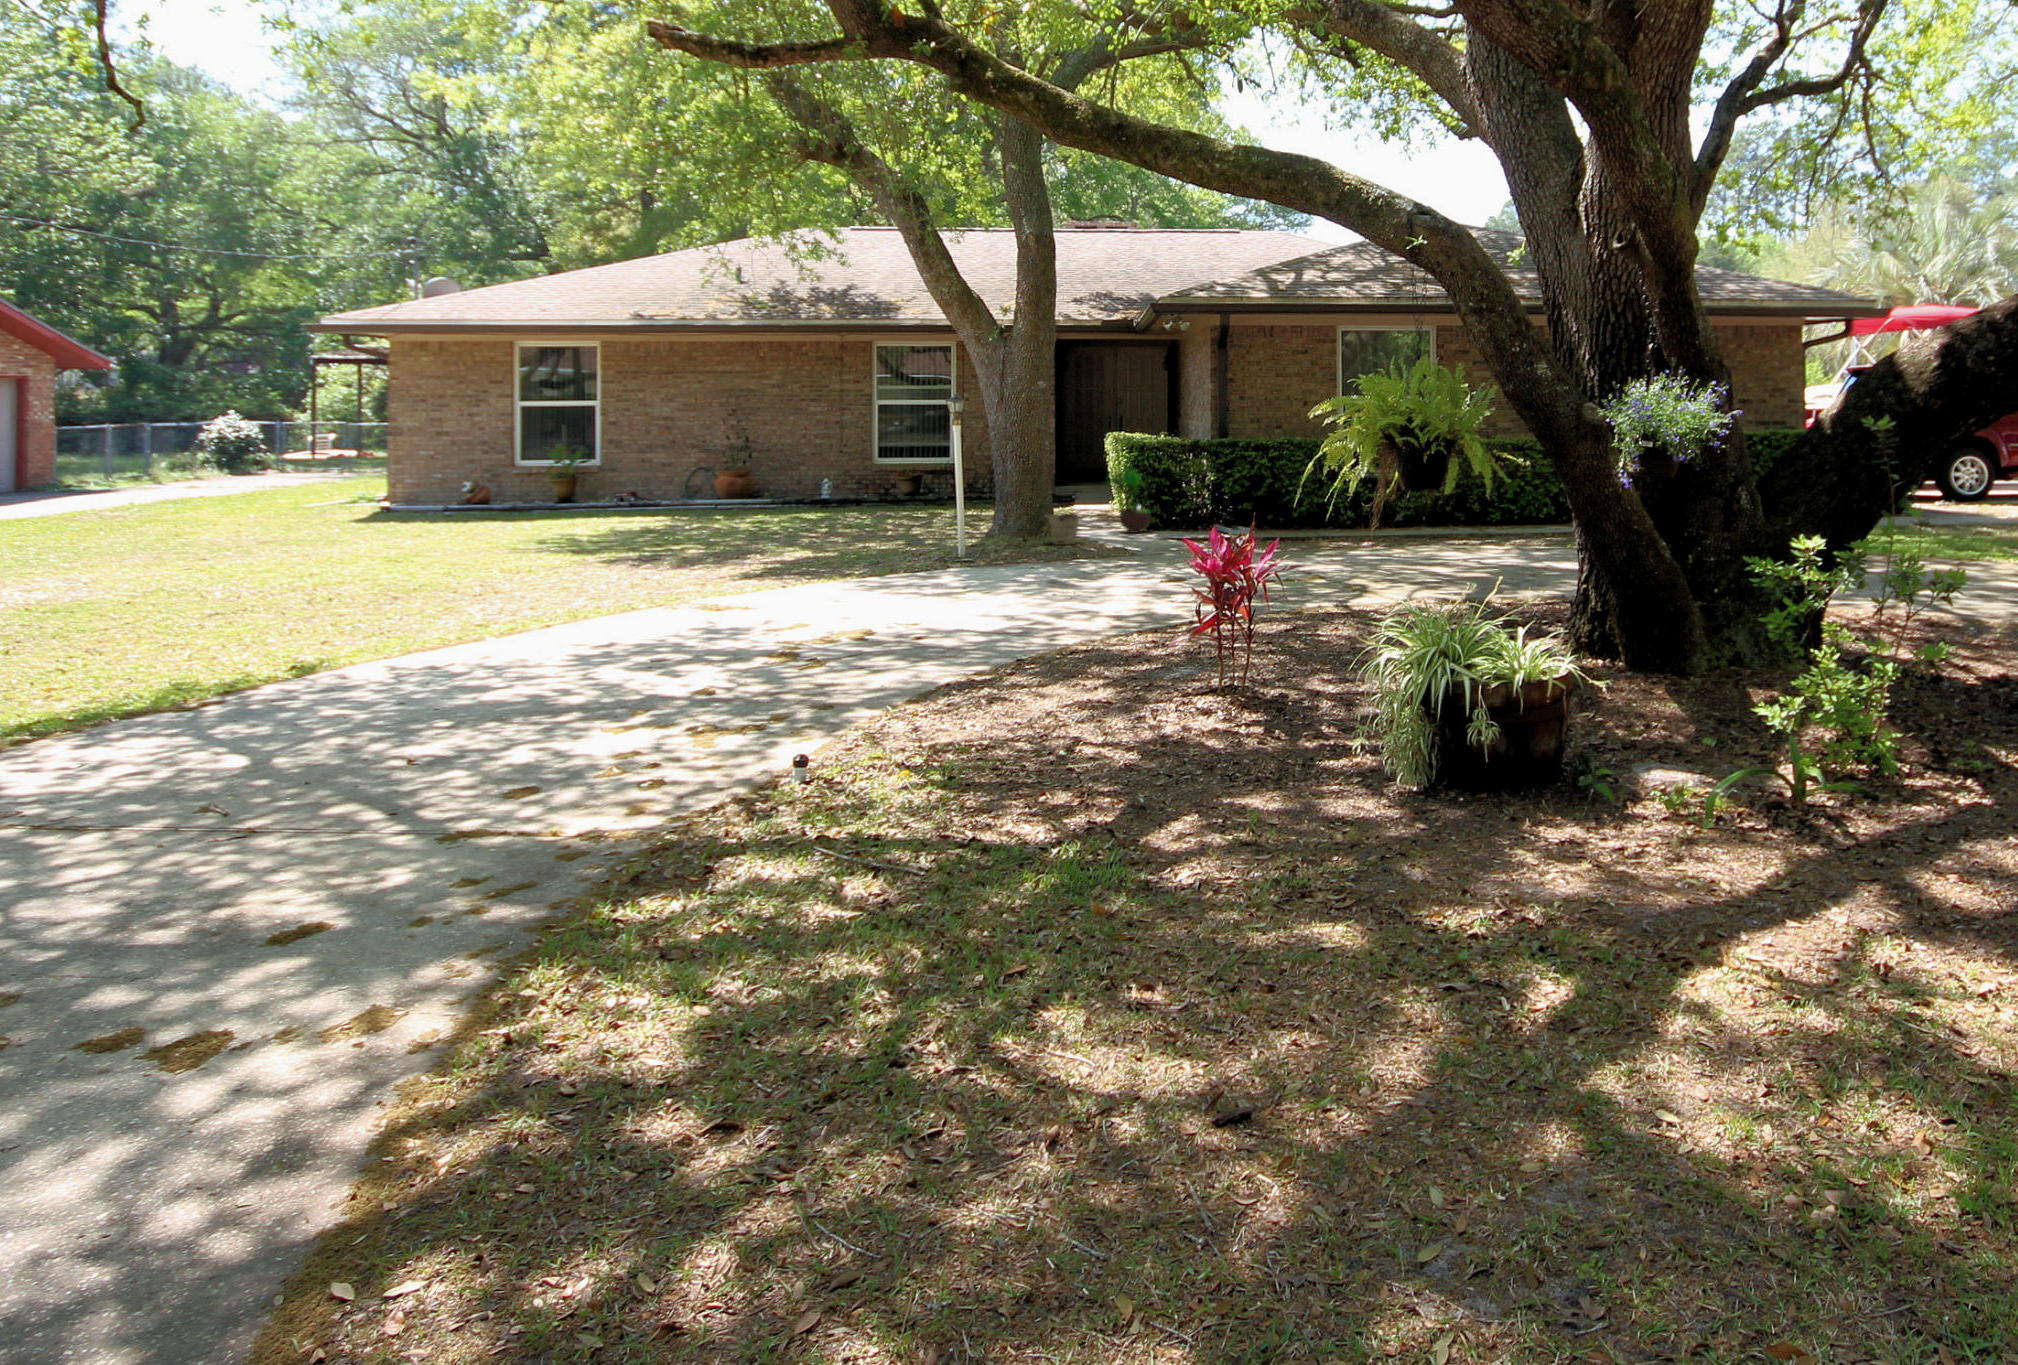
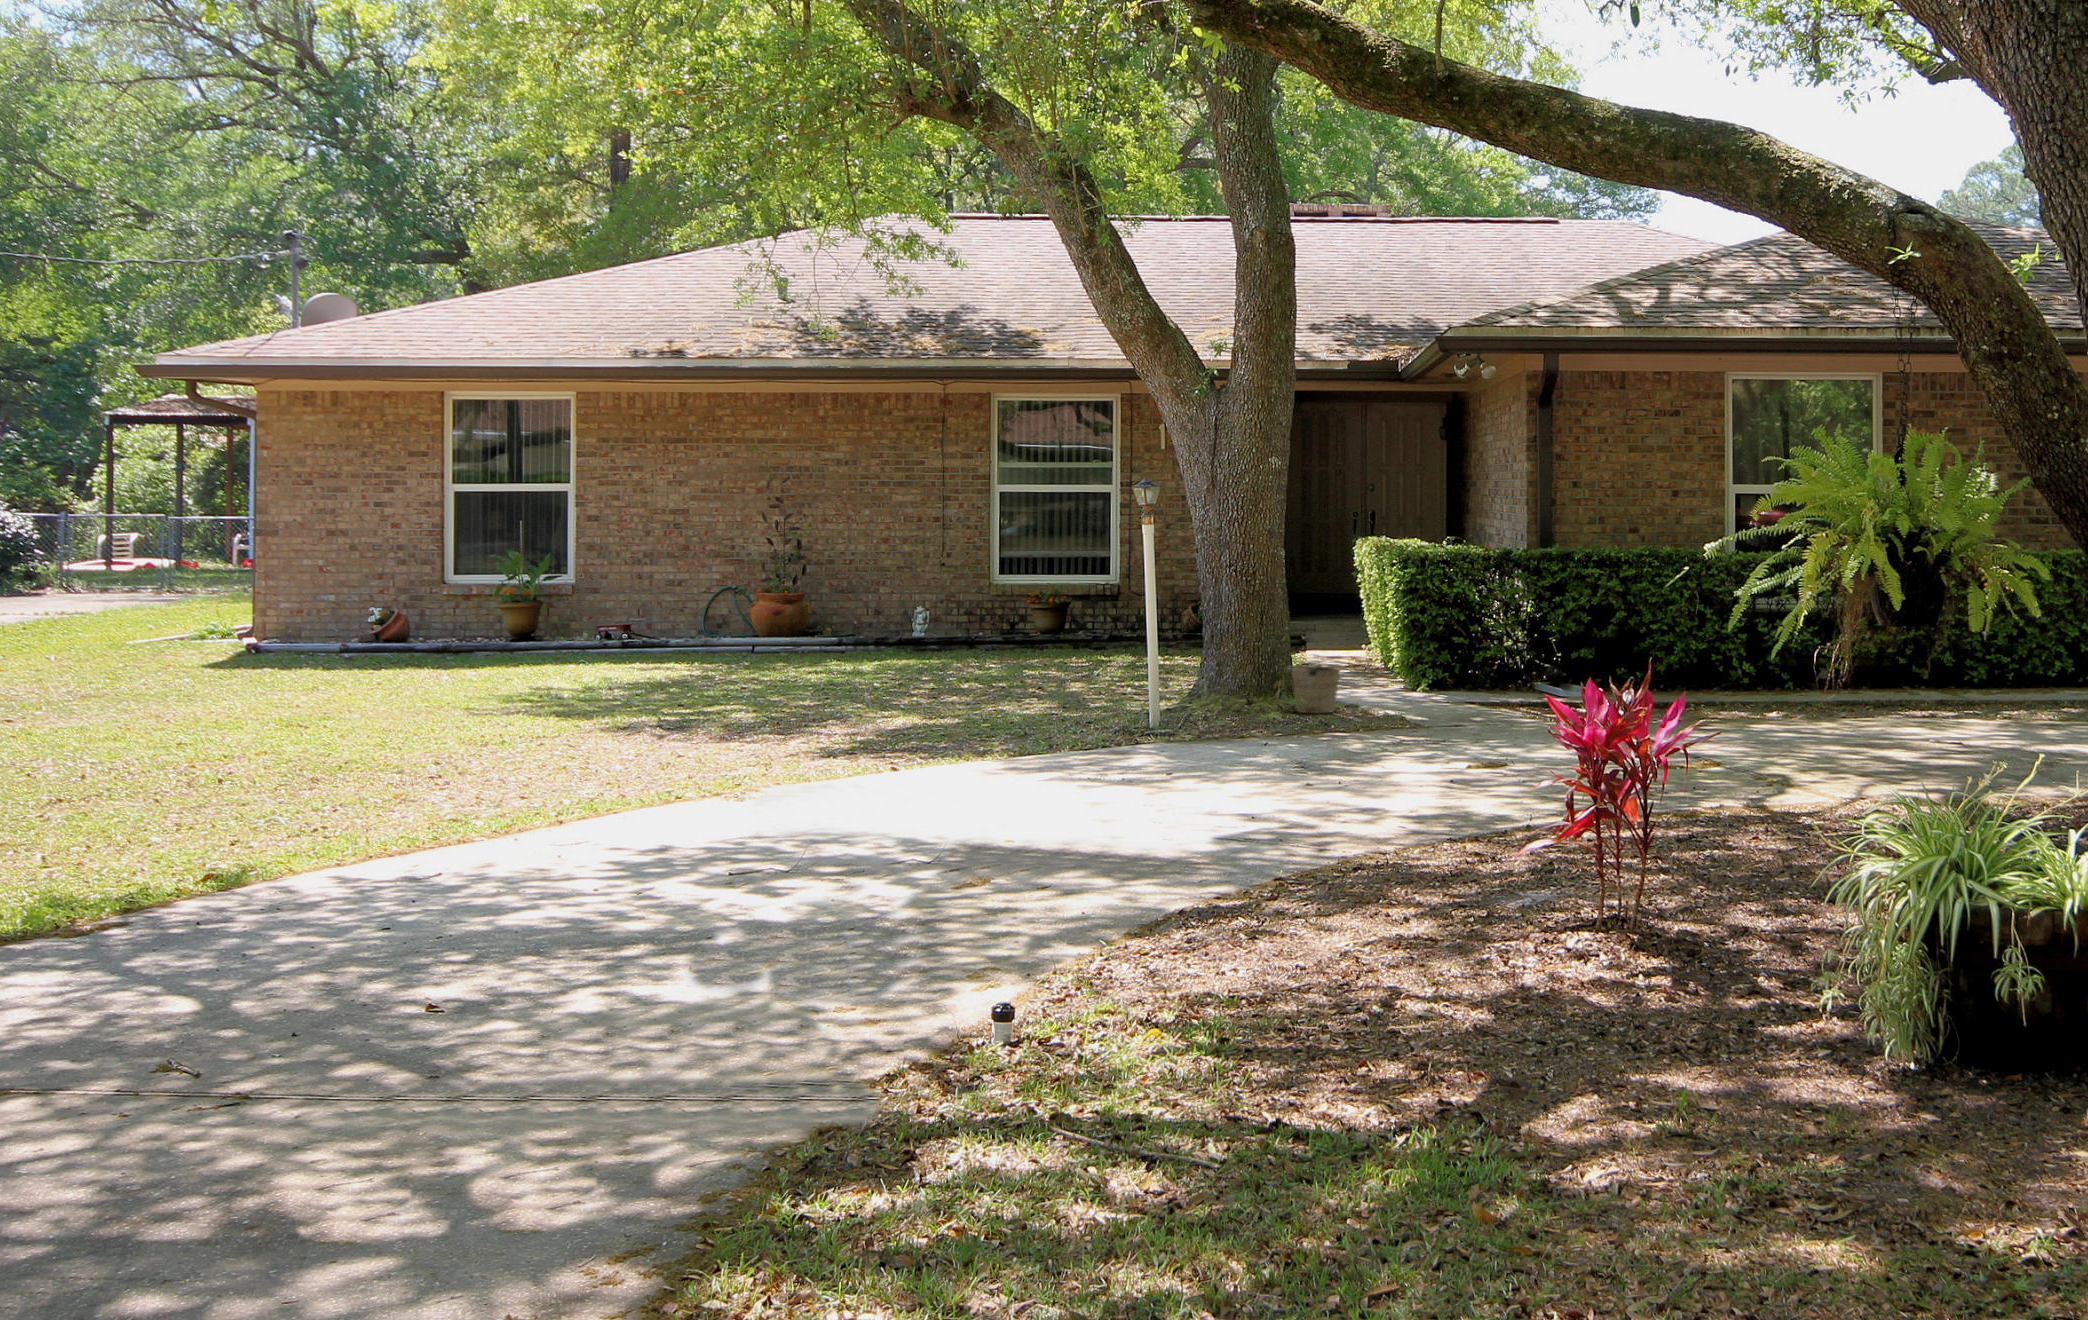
potted tree: present [1107,467,1151,532] -> none [1377,583,1451,697]

